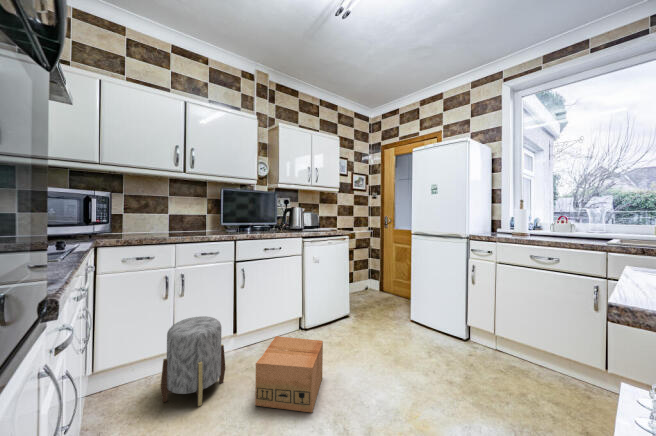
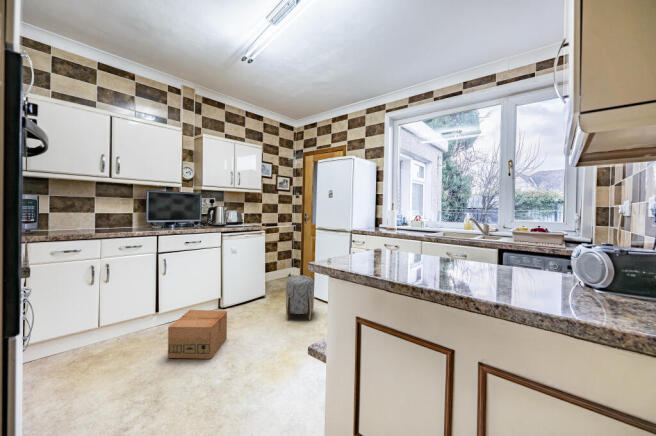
stool: present [160,316,225,406] -> present [286,275,314,320]

